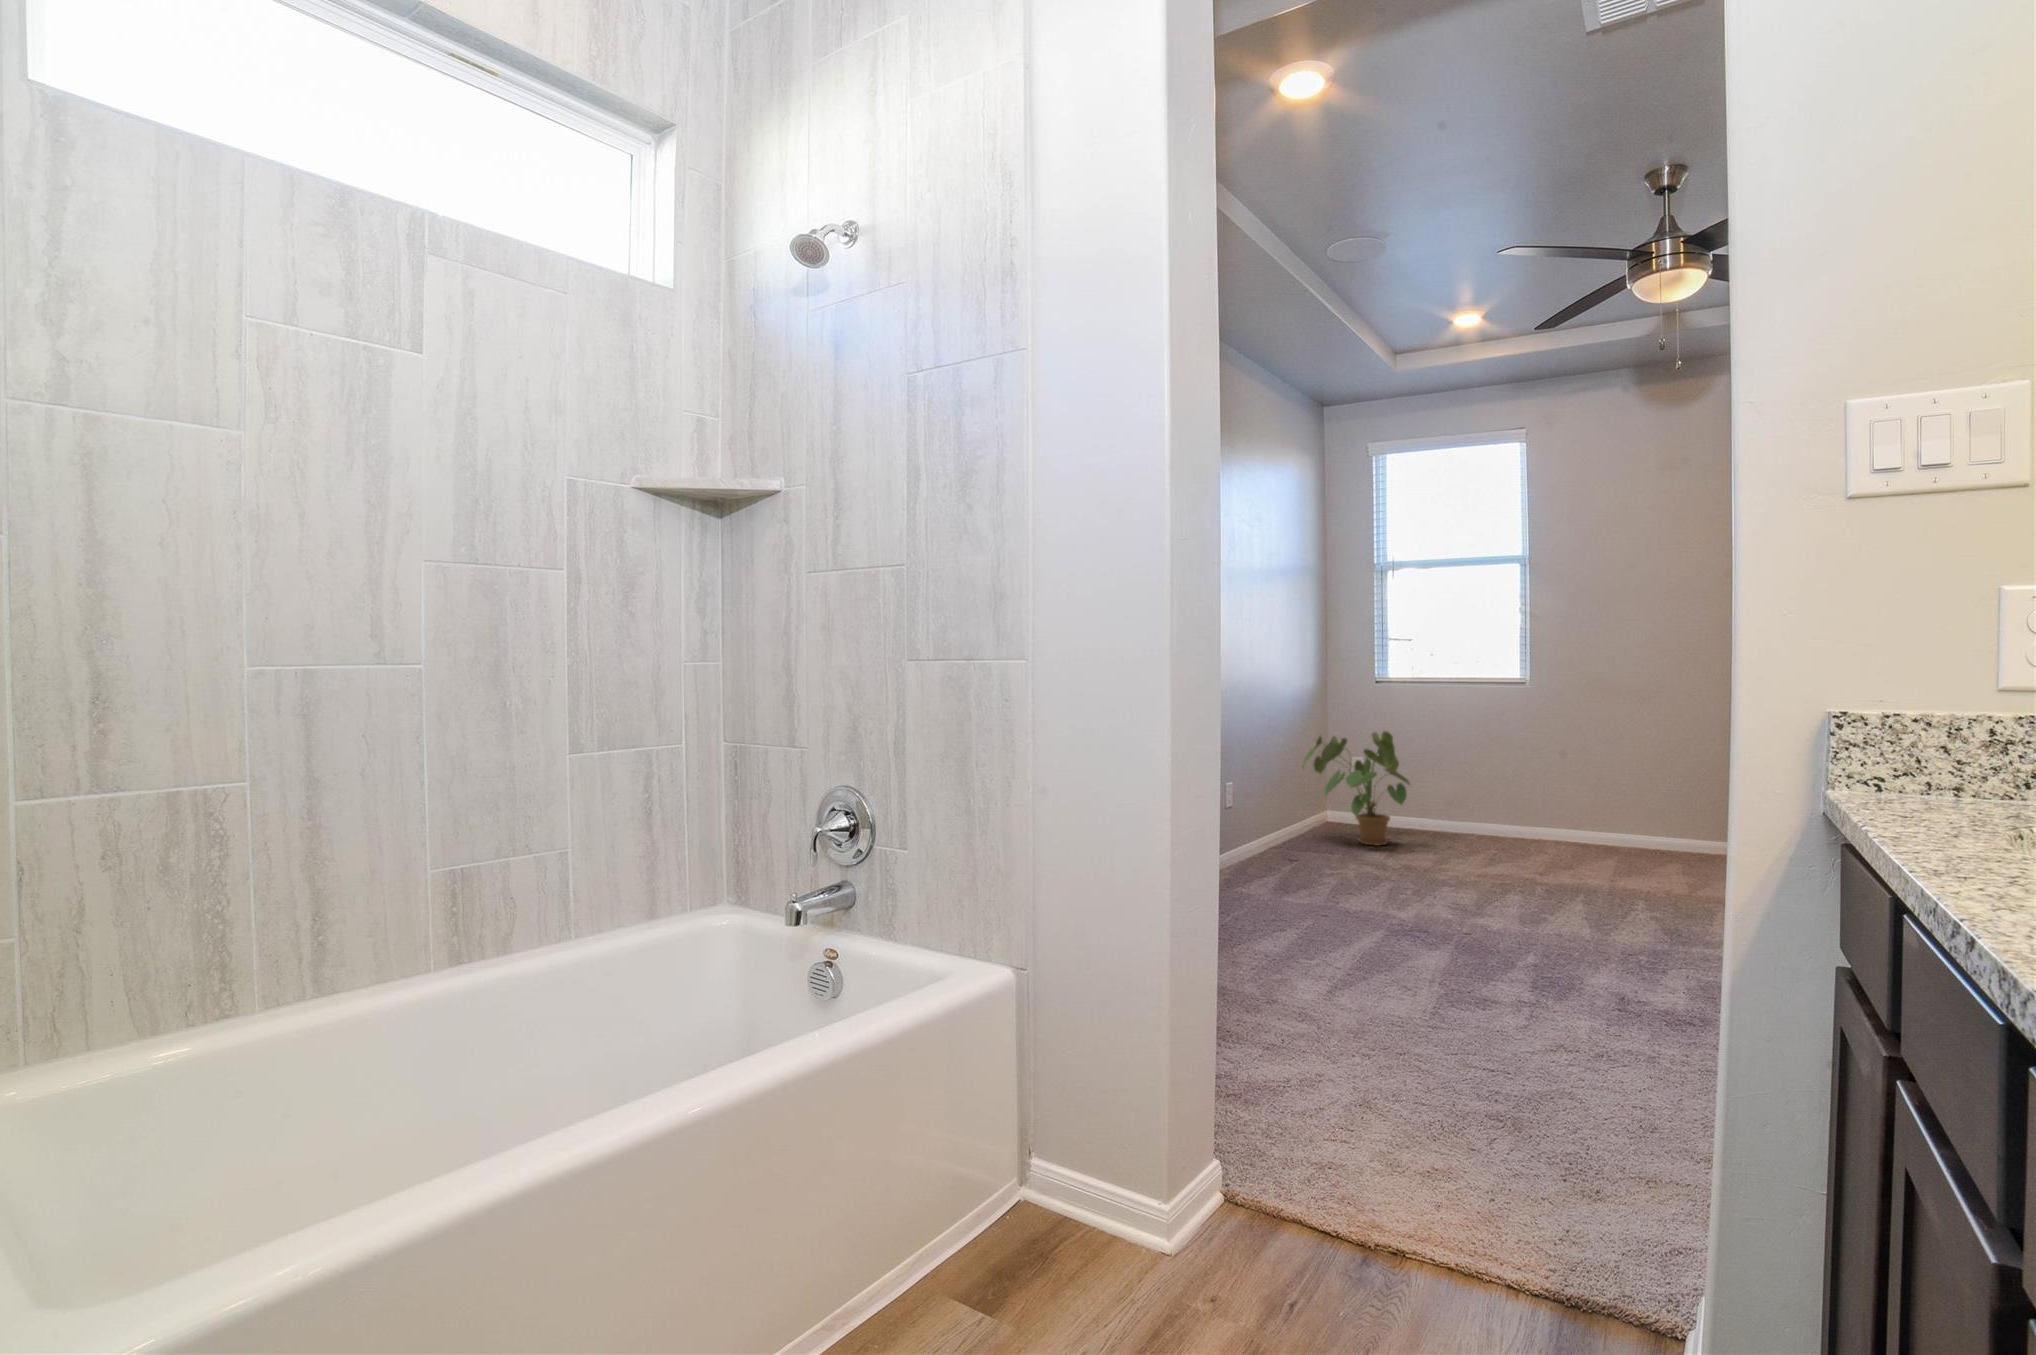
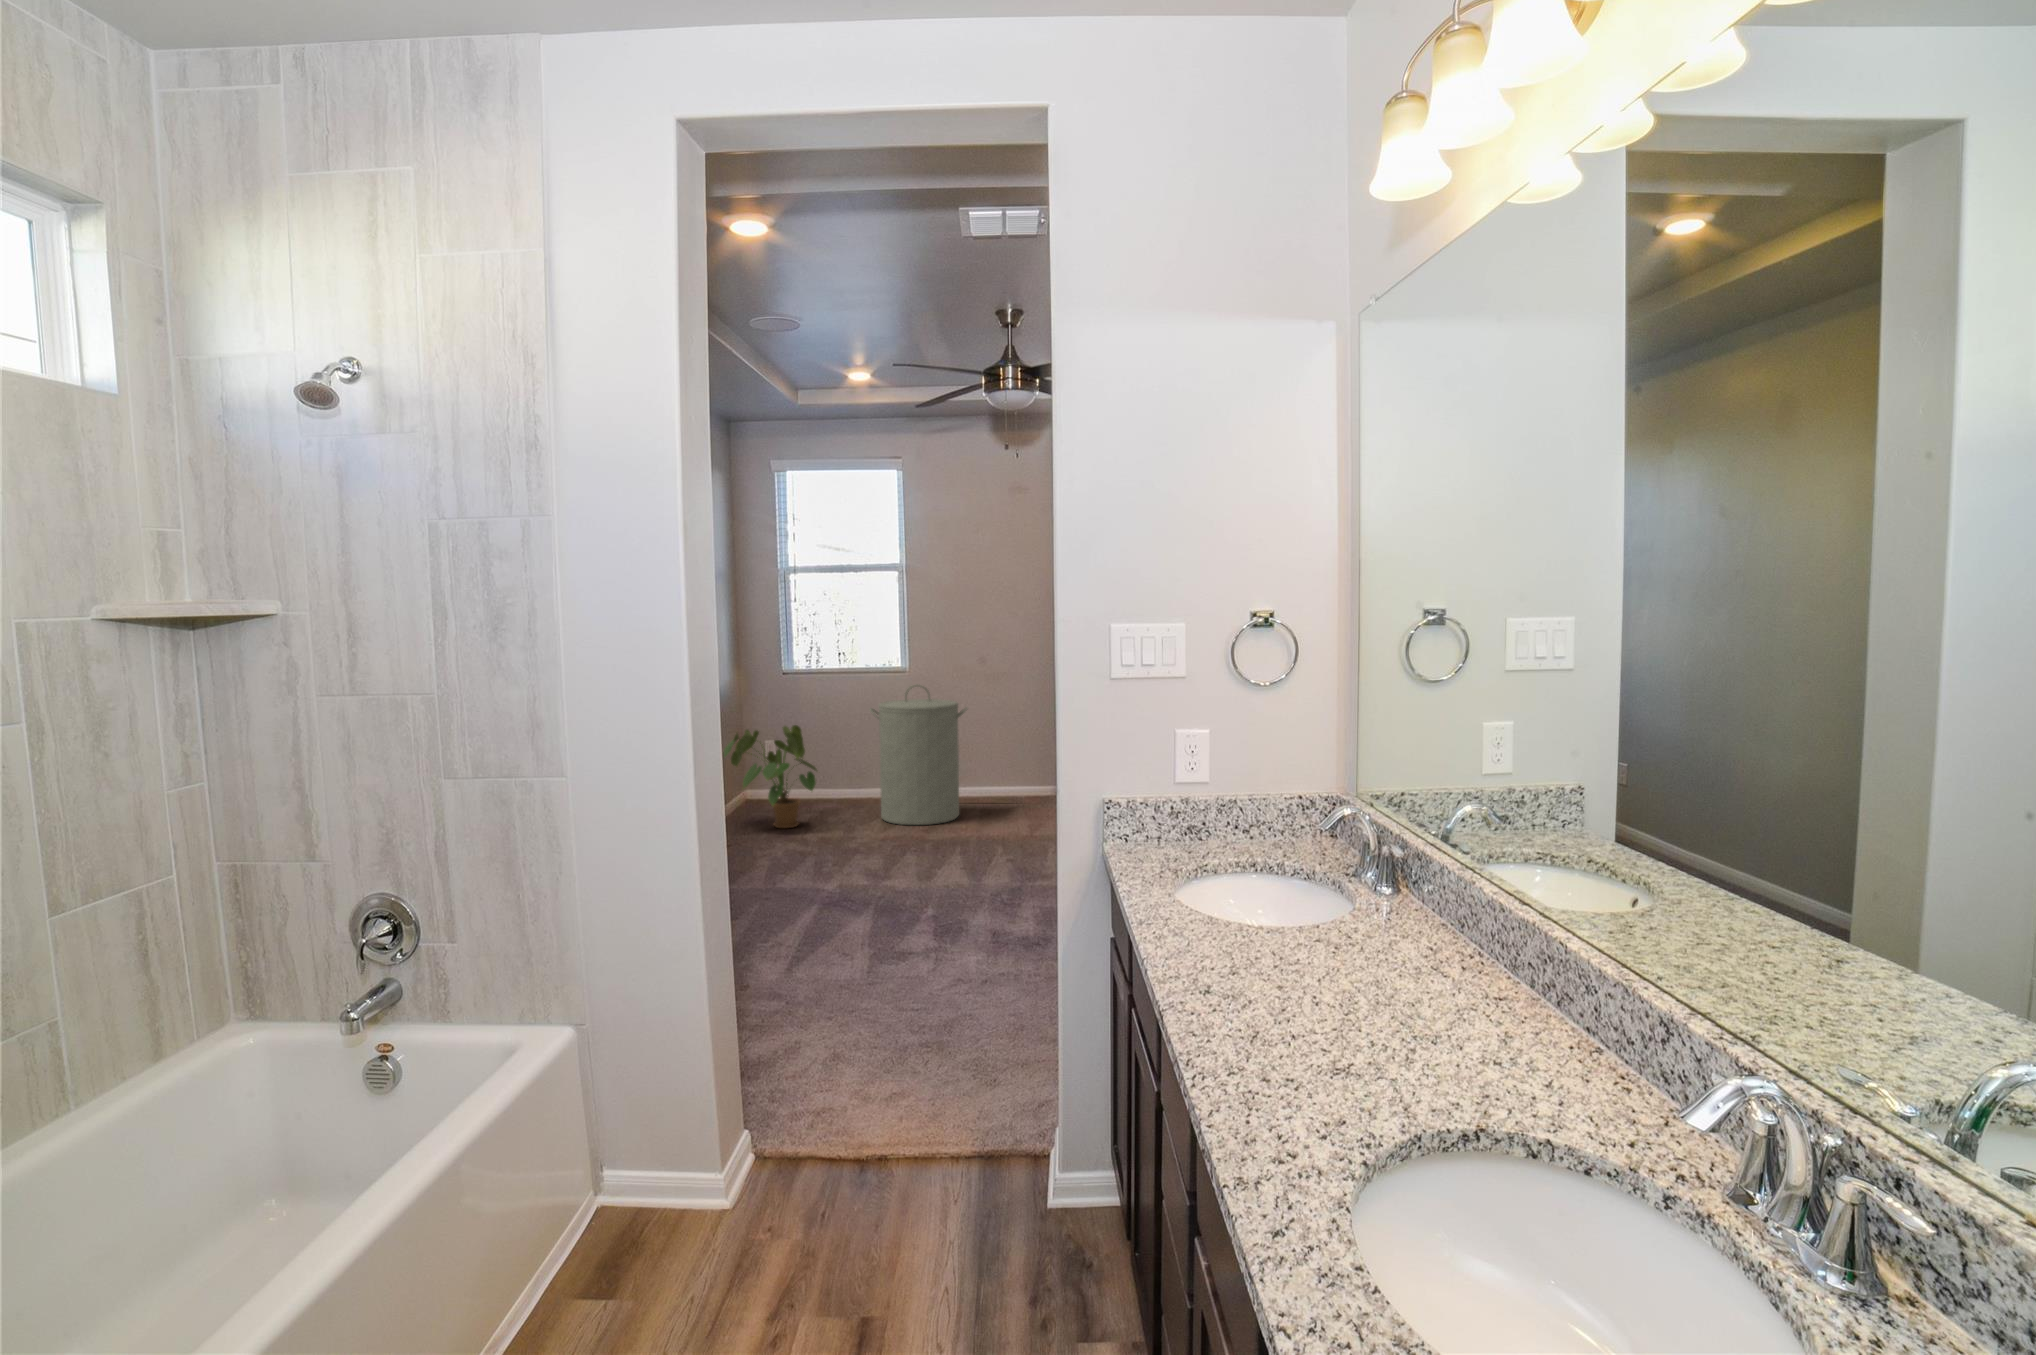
laundry hamper: none [1476,691,1610,861] -> present [870,685,967,825]

